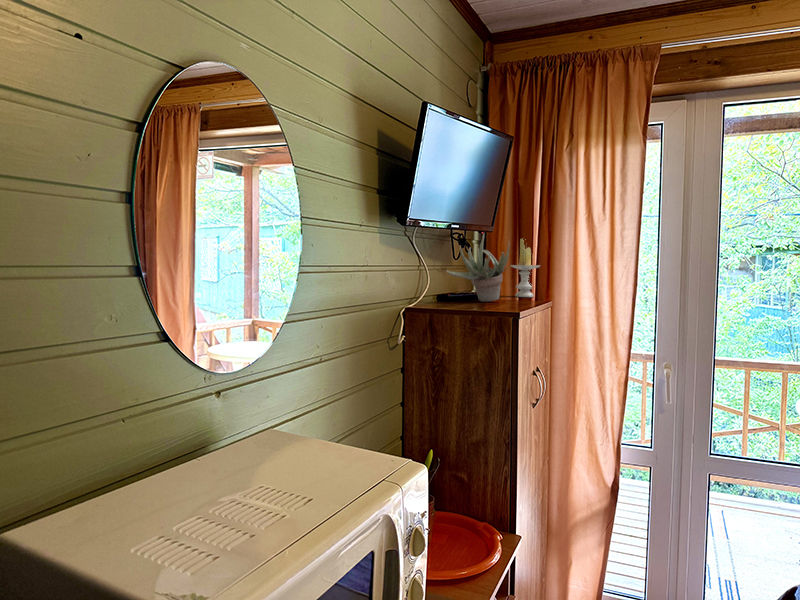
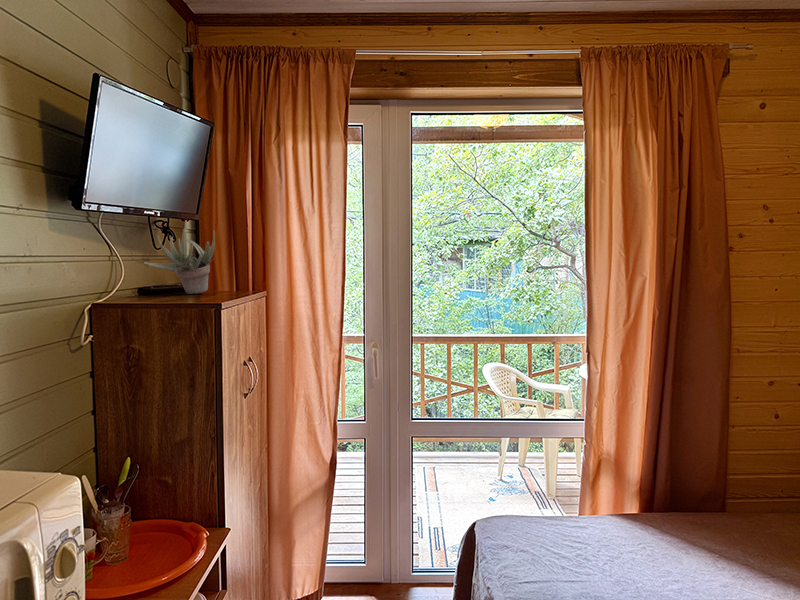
candle: present [511,239,540,297] -> none [224,229,255,287]

